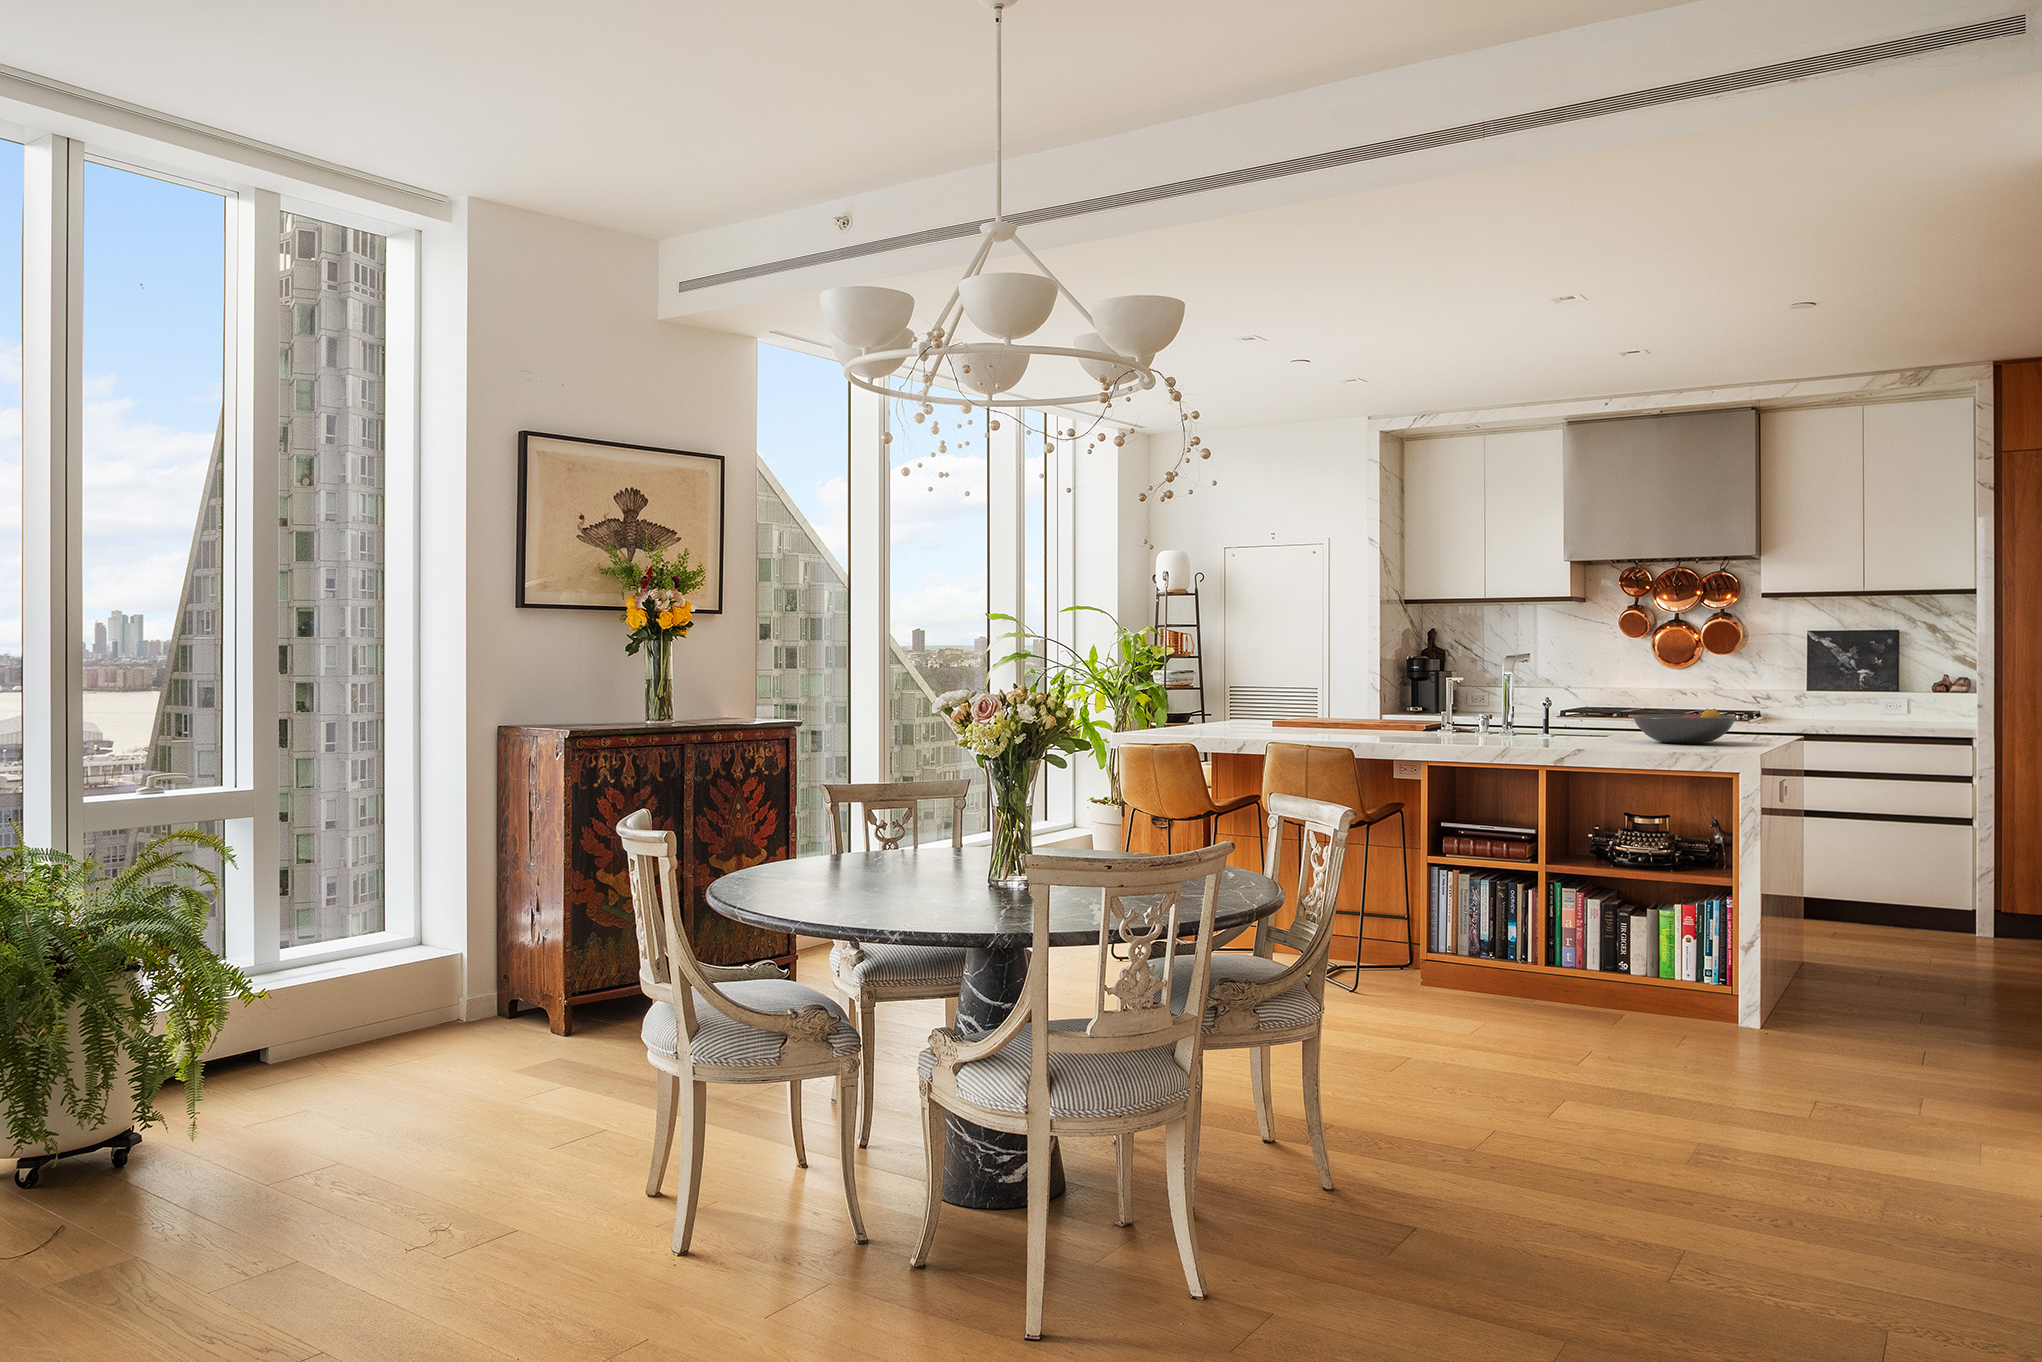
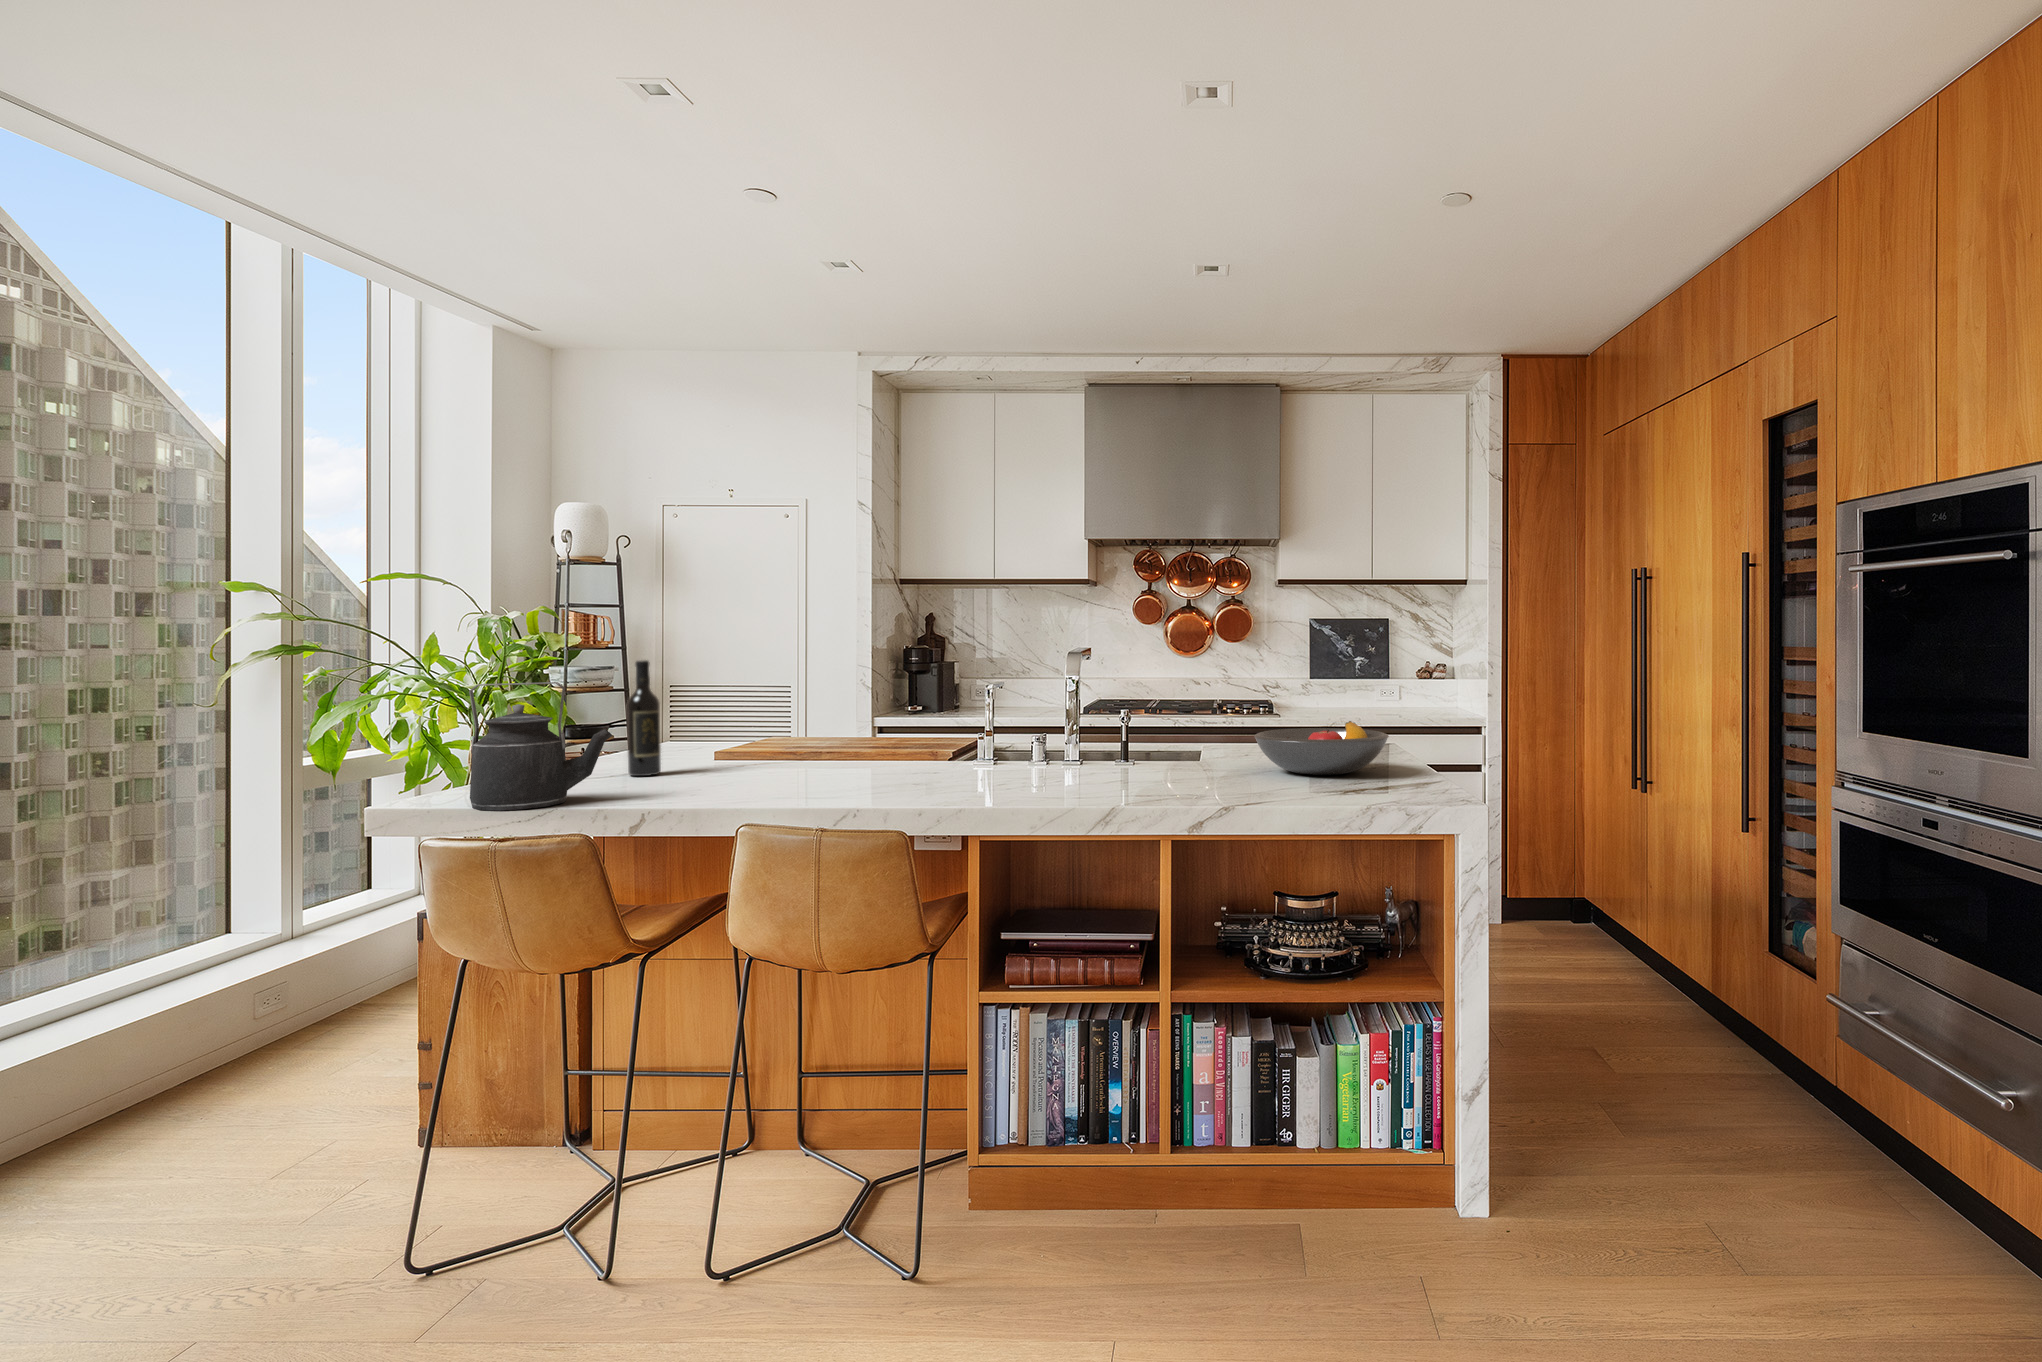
wine bottle: none [1214,659,1234,729] -> present [627,660,661,776]
kettle: none [1145,669,1215,736] -> present [469,682,612,810]

